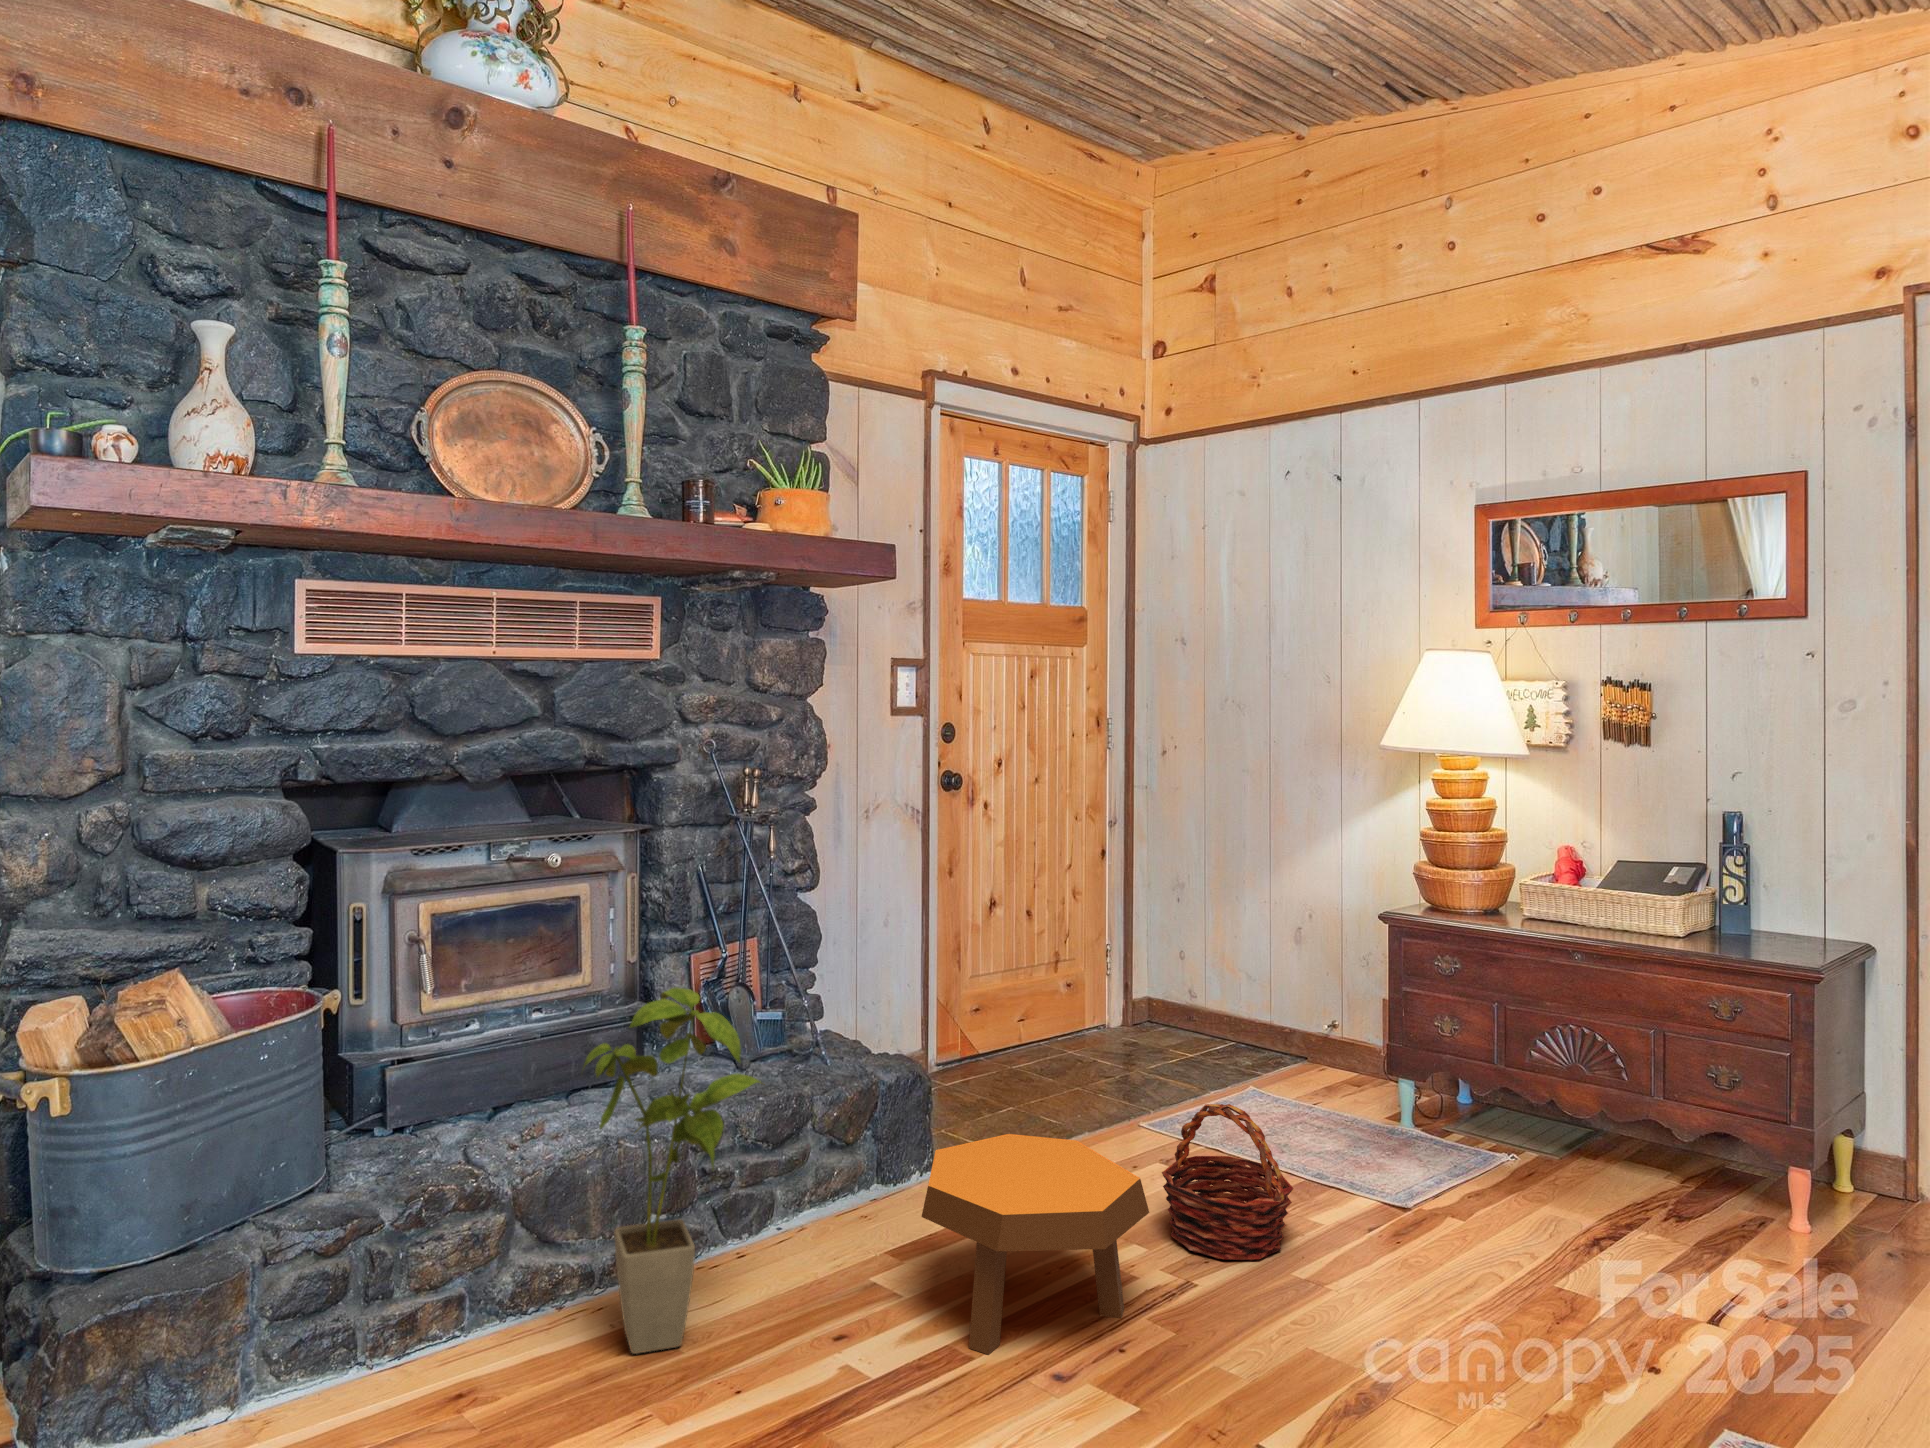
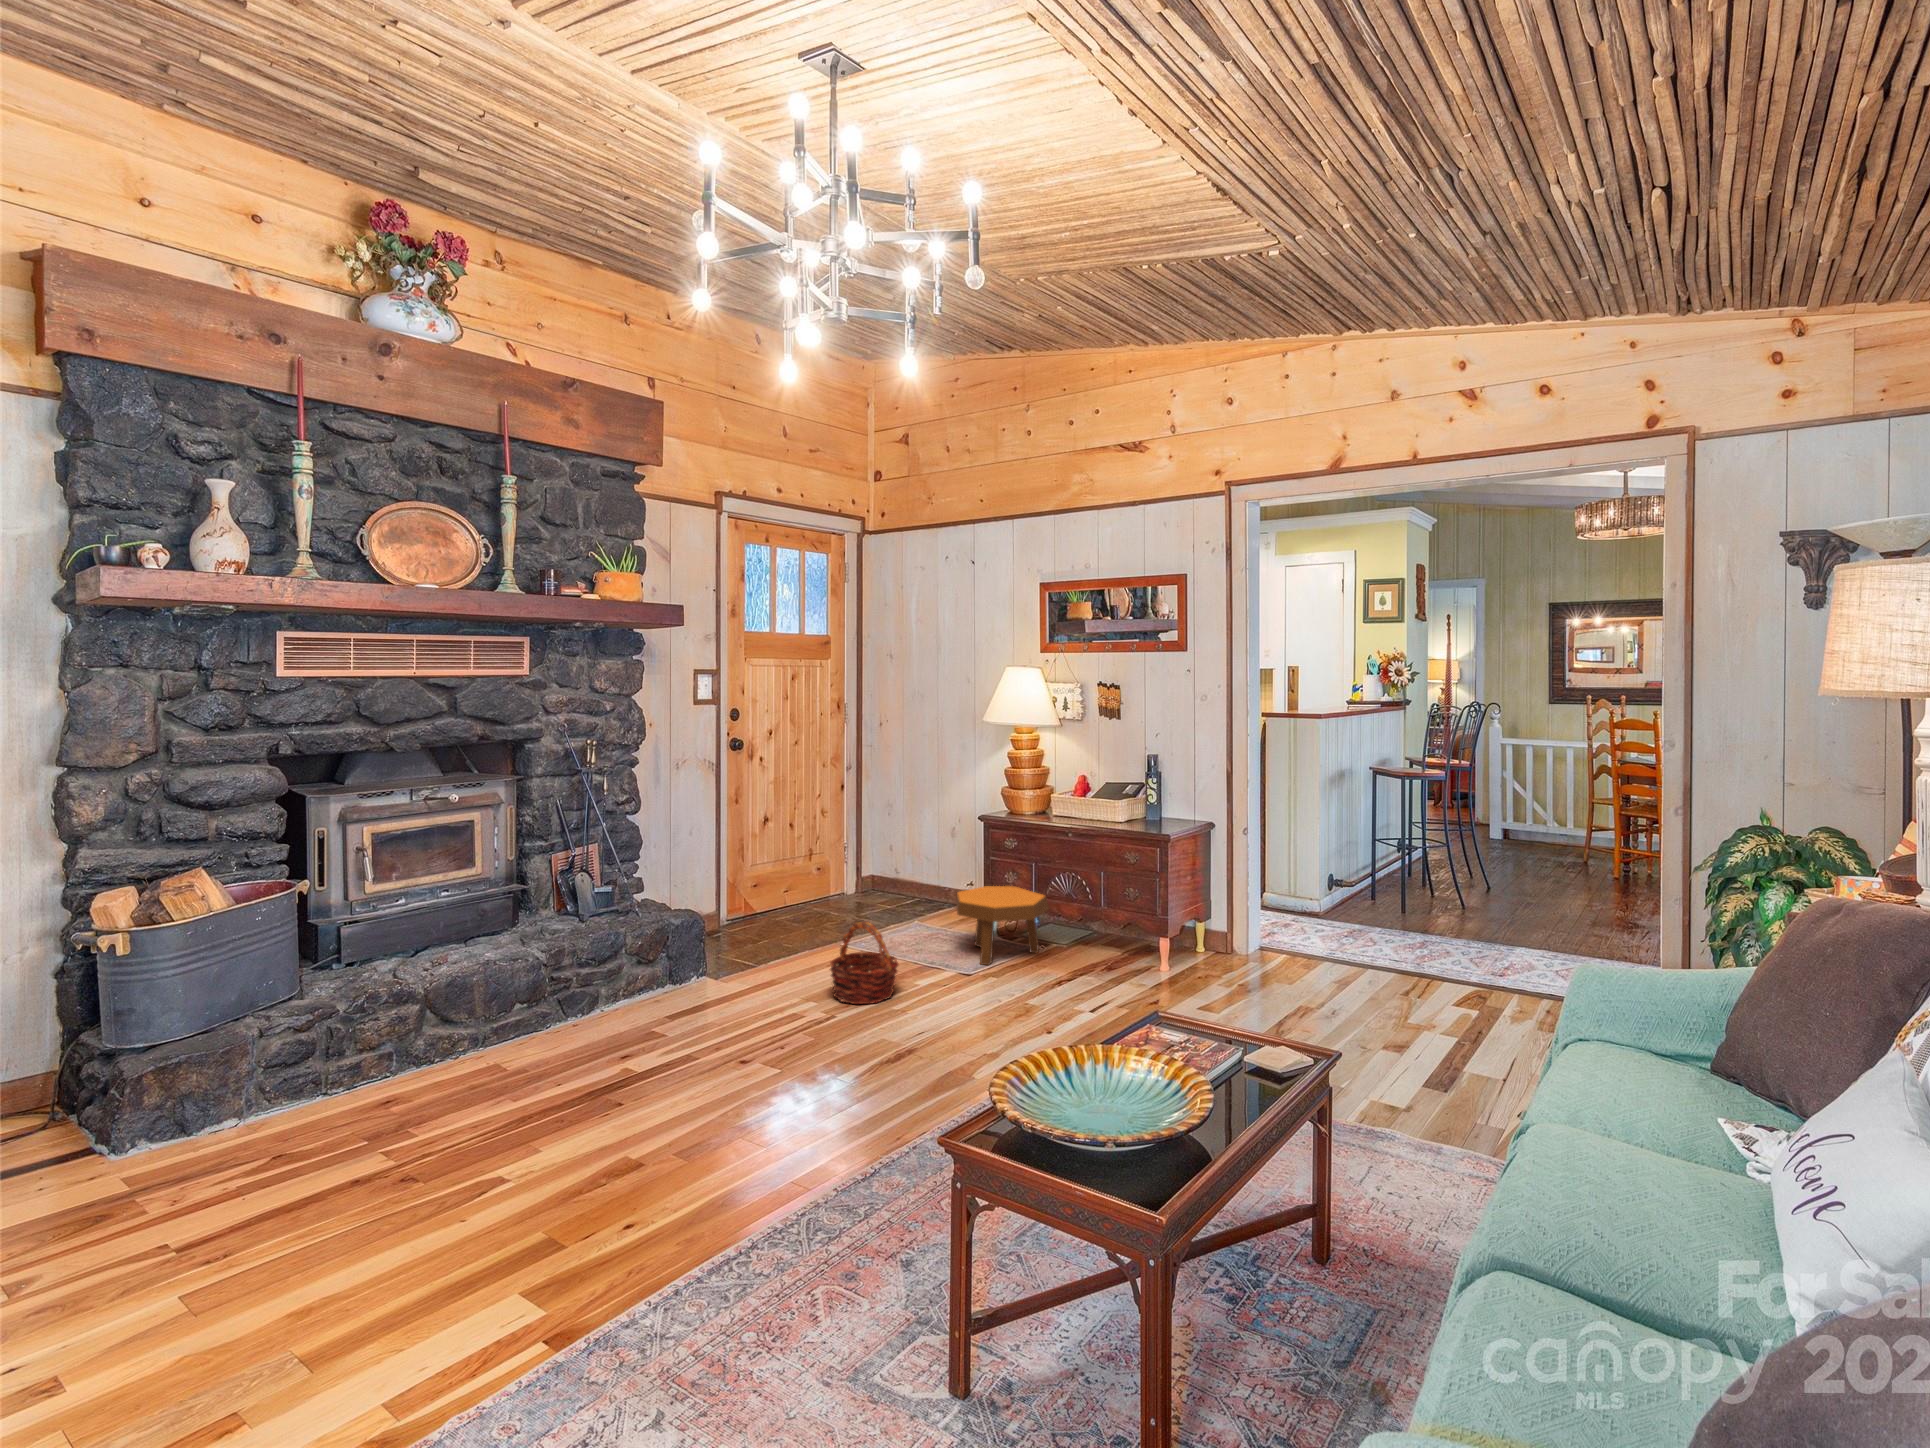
house plant: present [583,988,765,1354] -> none [467,867,585,1073]
footstool: present [922,1134,1149,1355] -> present [956,886,1049,965]

